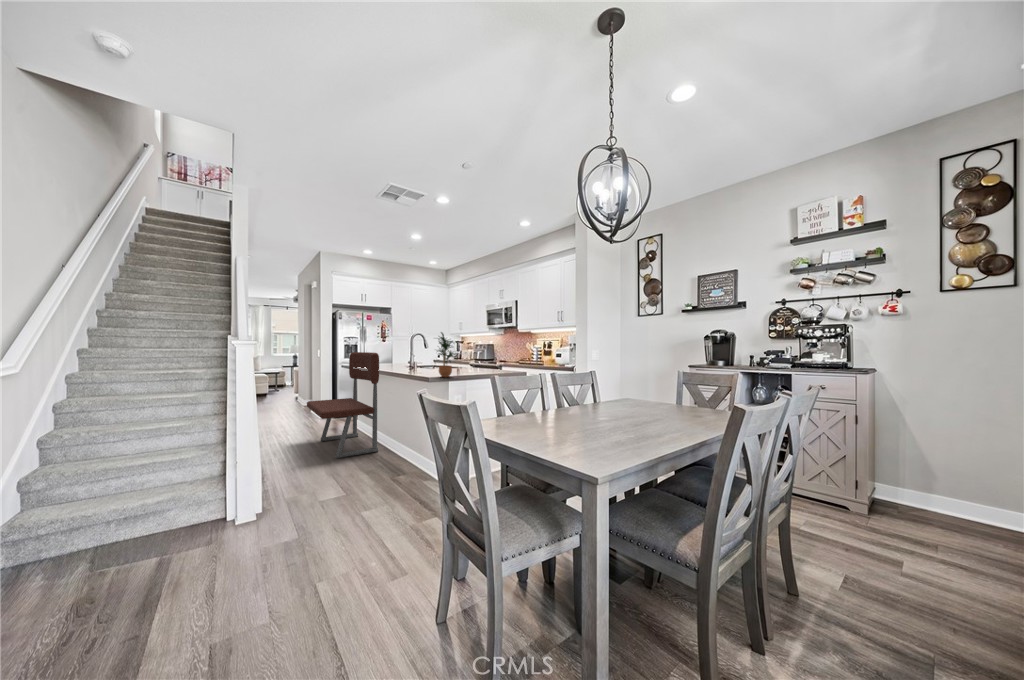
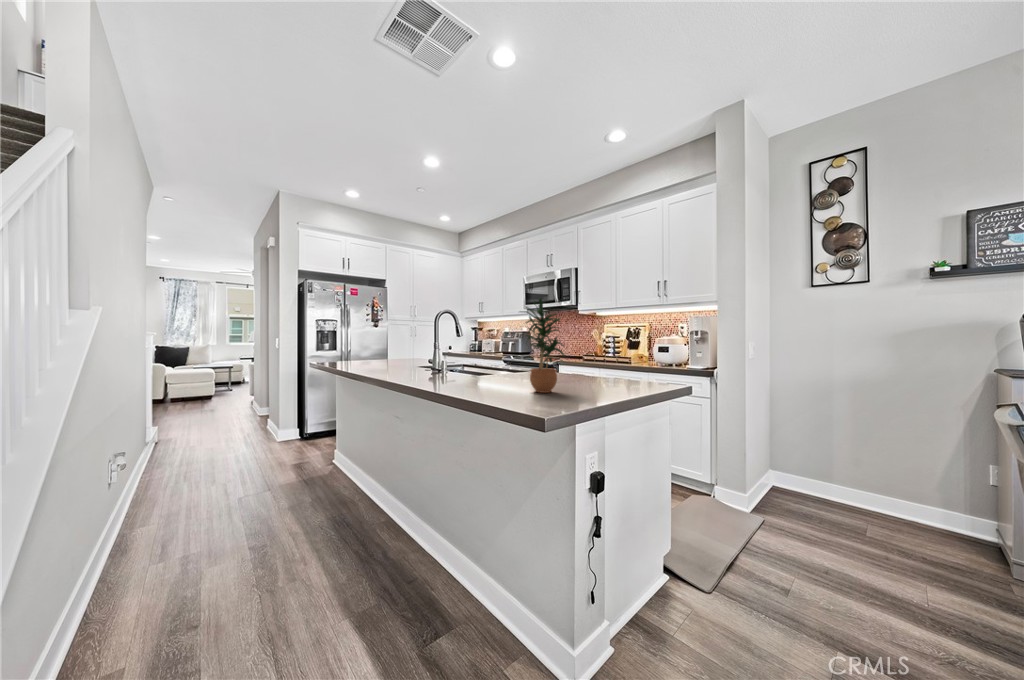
bench: present [307,352,379,458] -> none [256,342,386,536]

